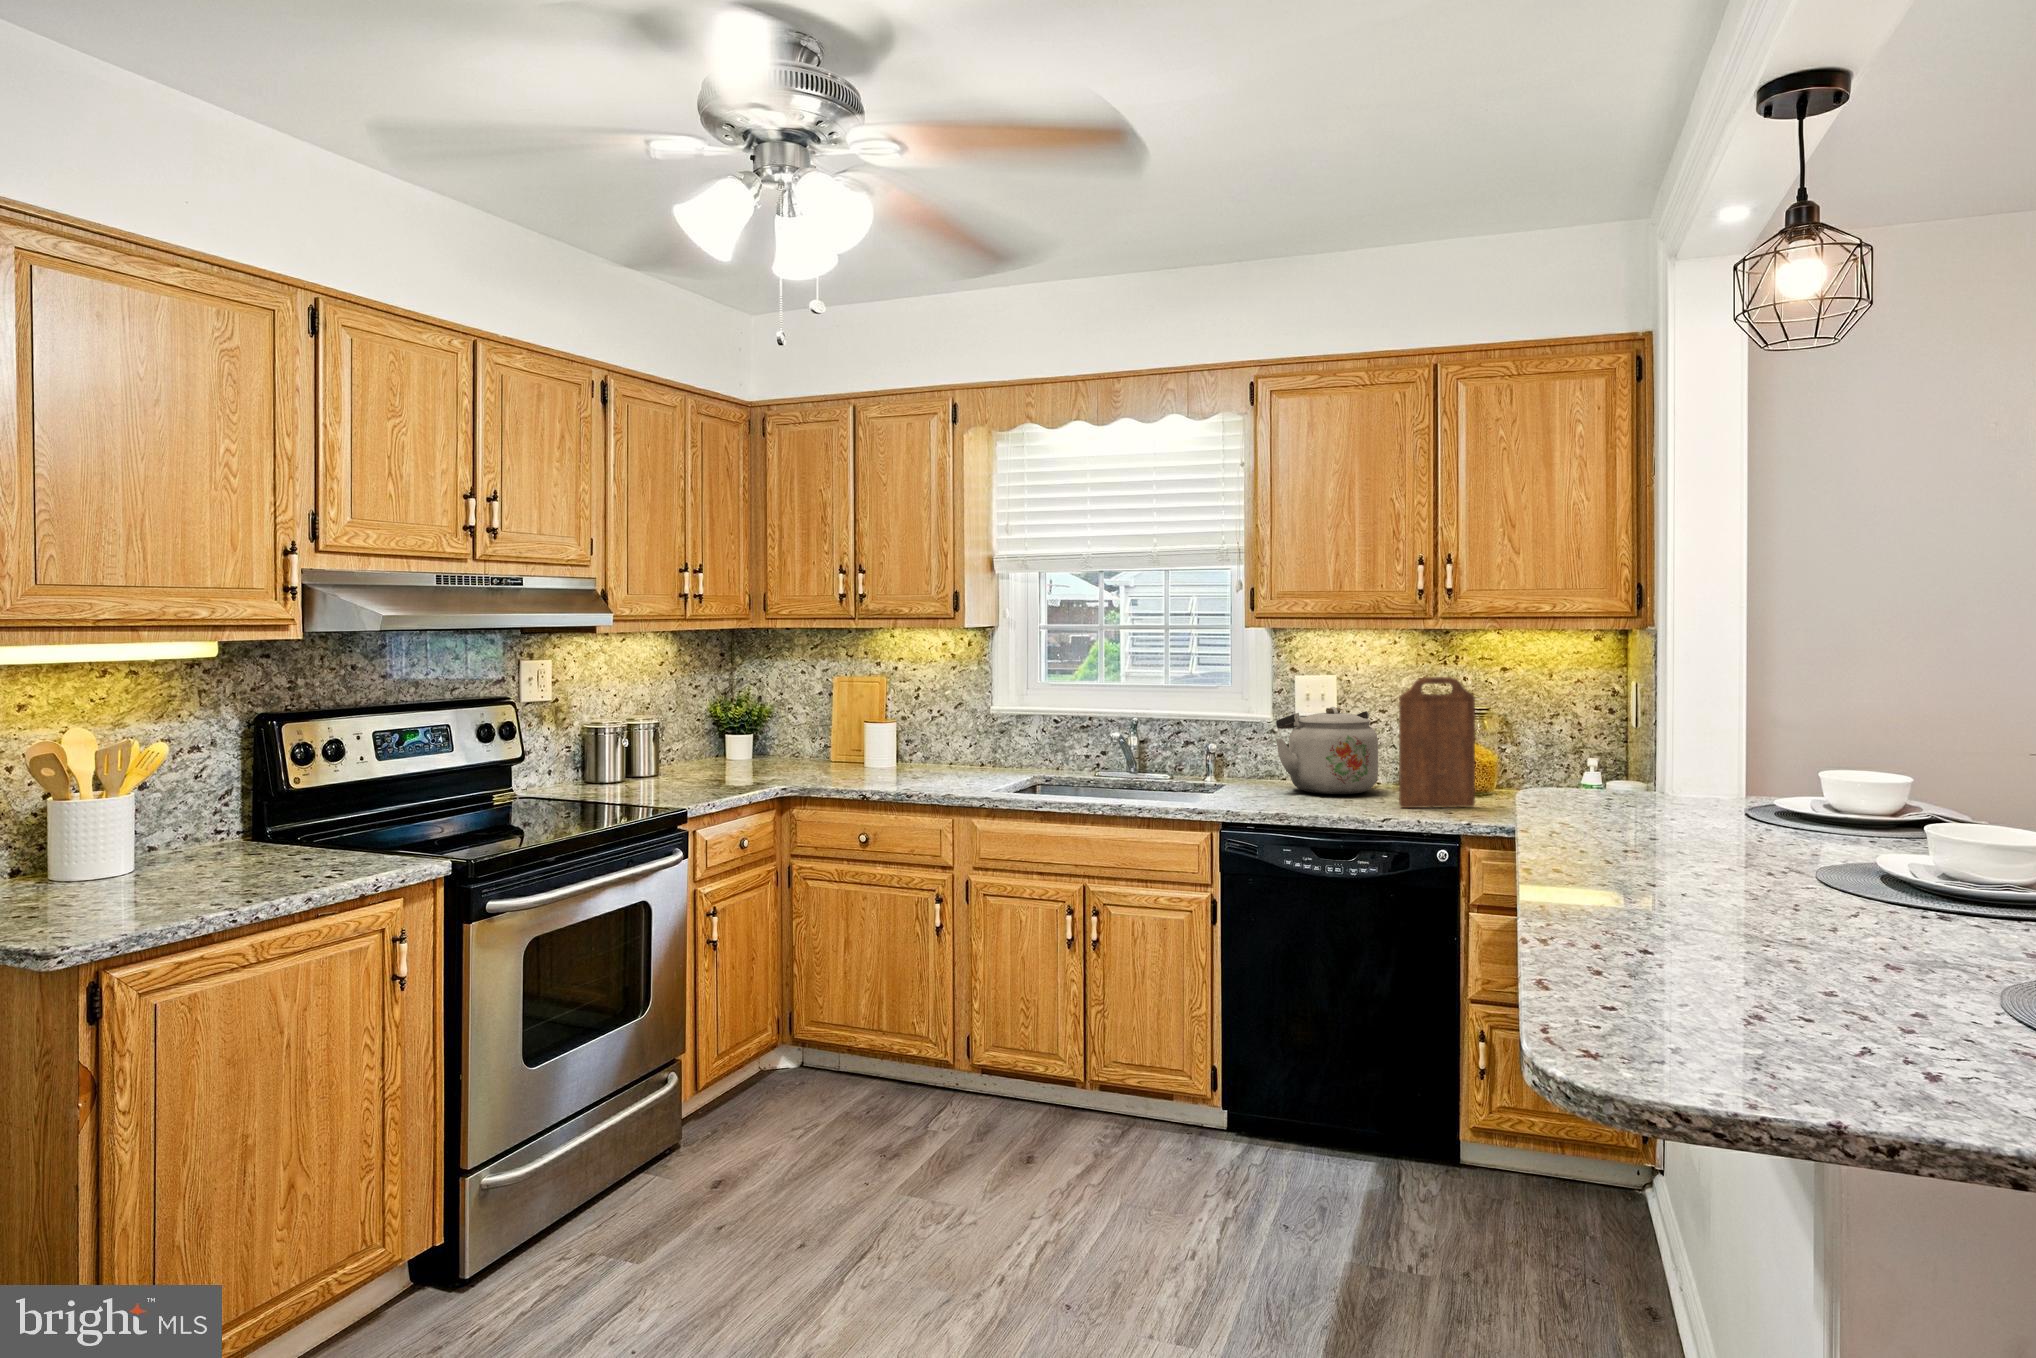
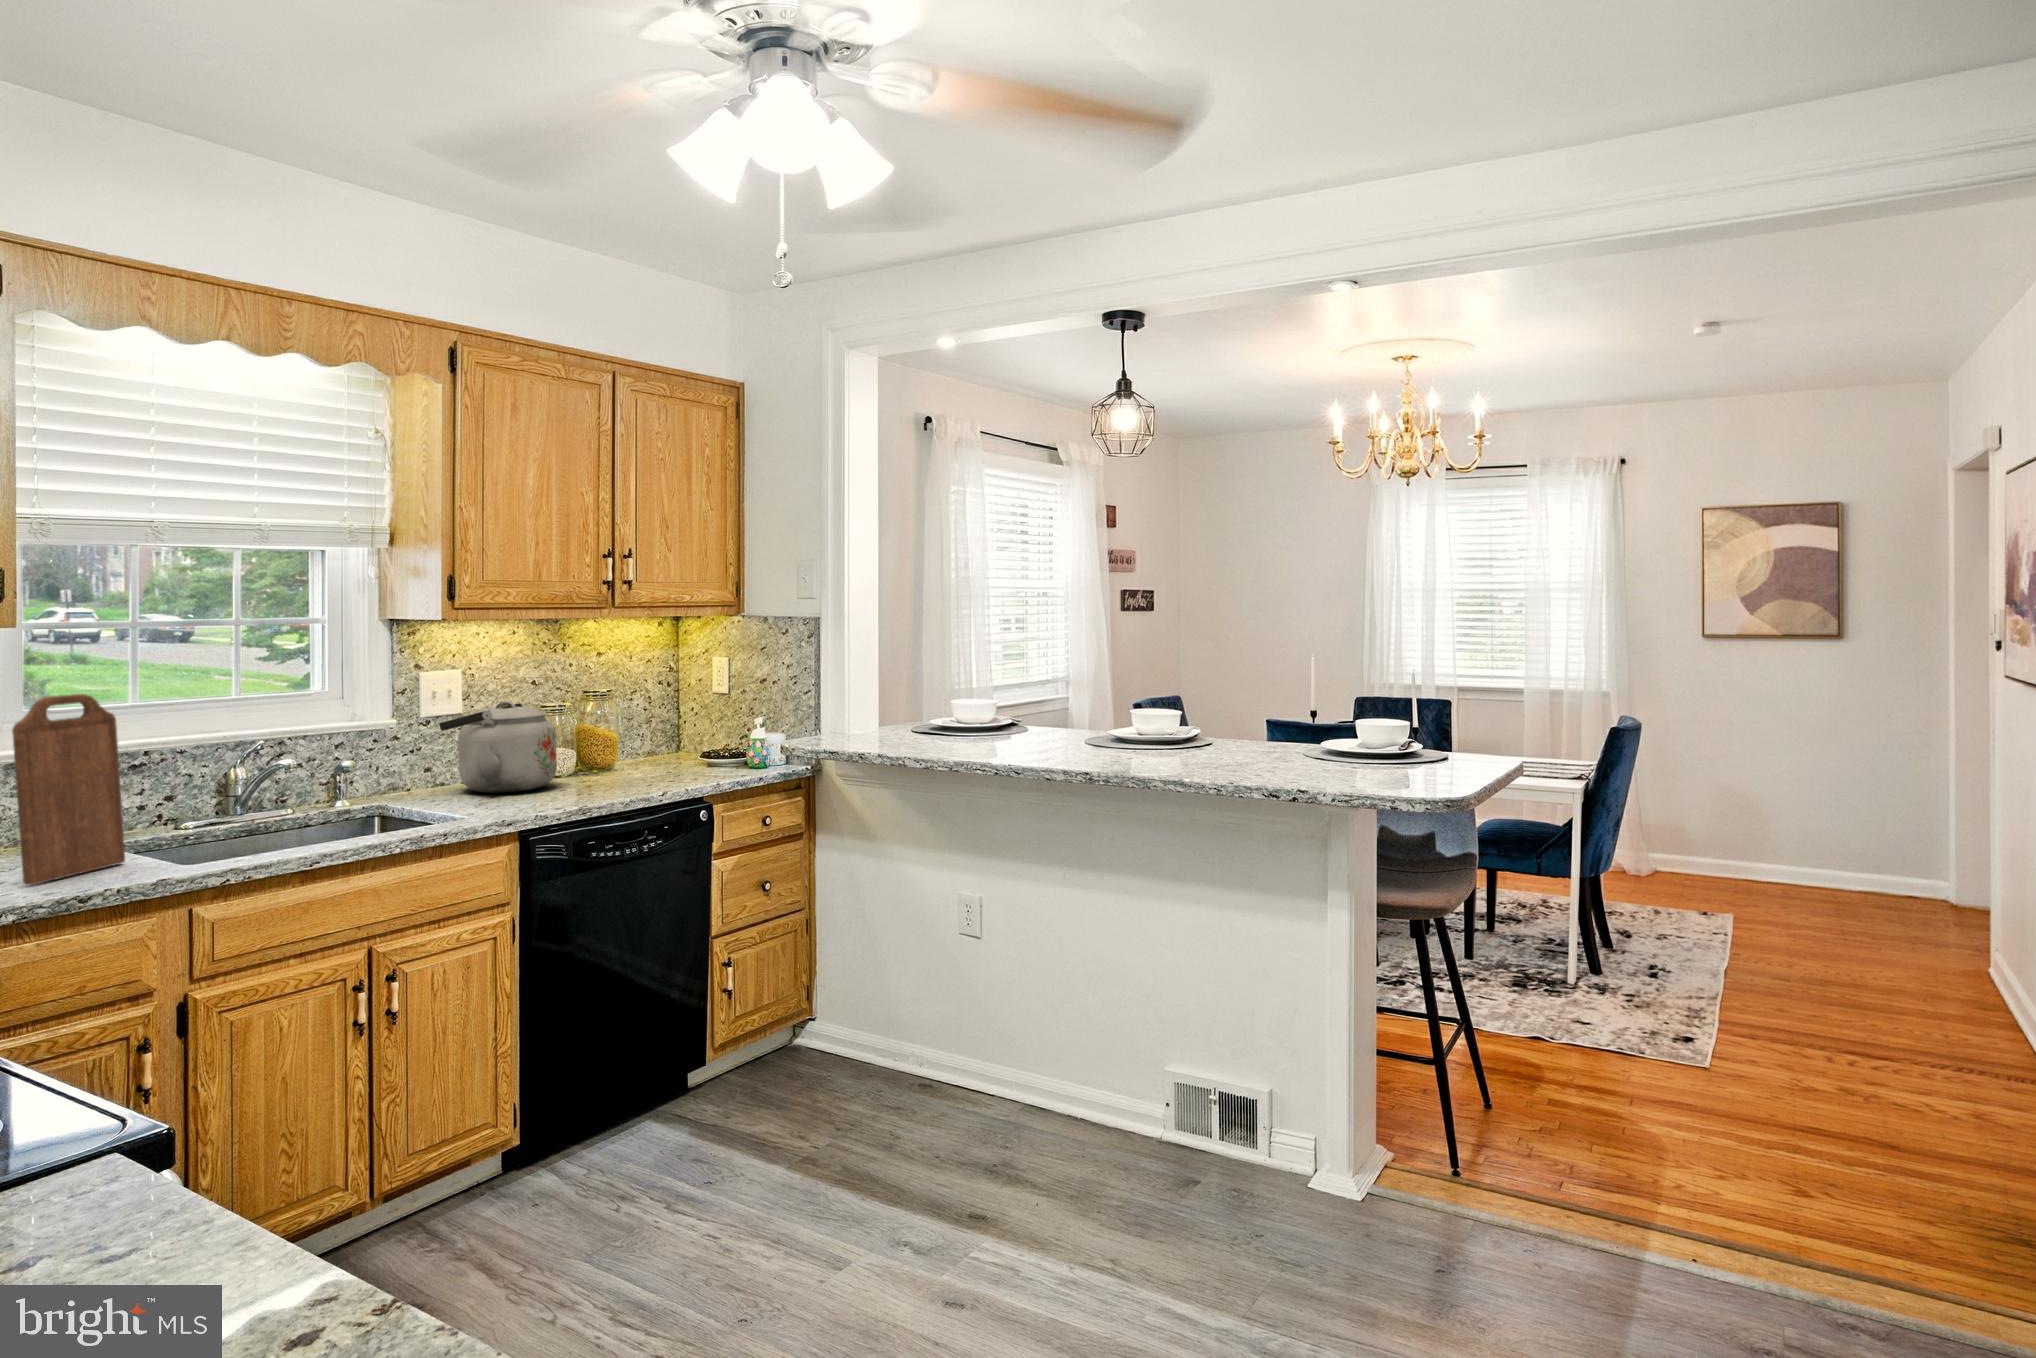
cutting board: present [1399,677,1475,808] -> present [12,694,125,885]

